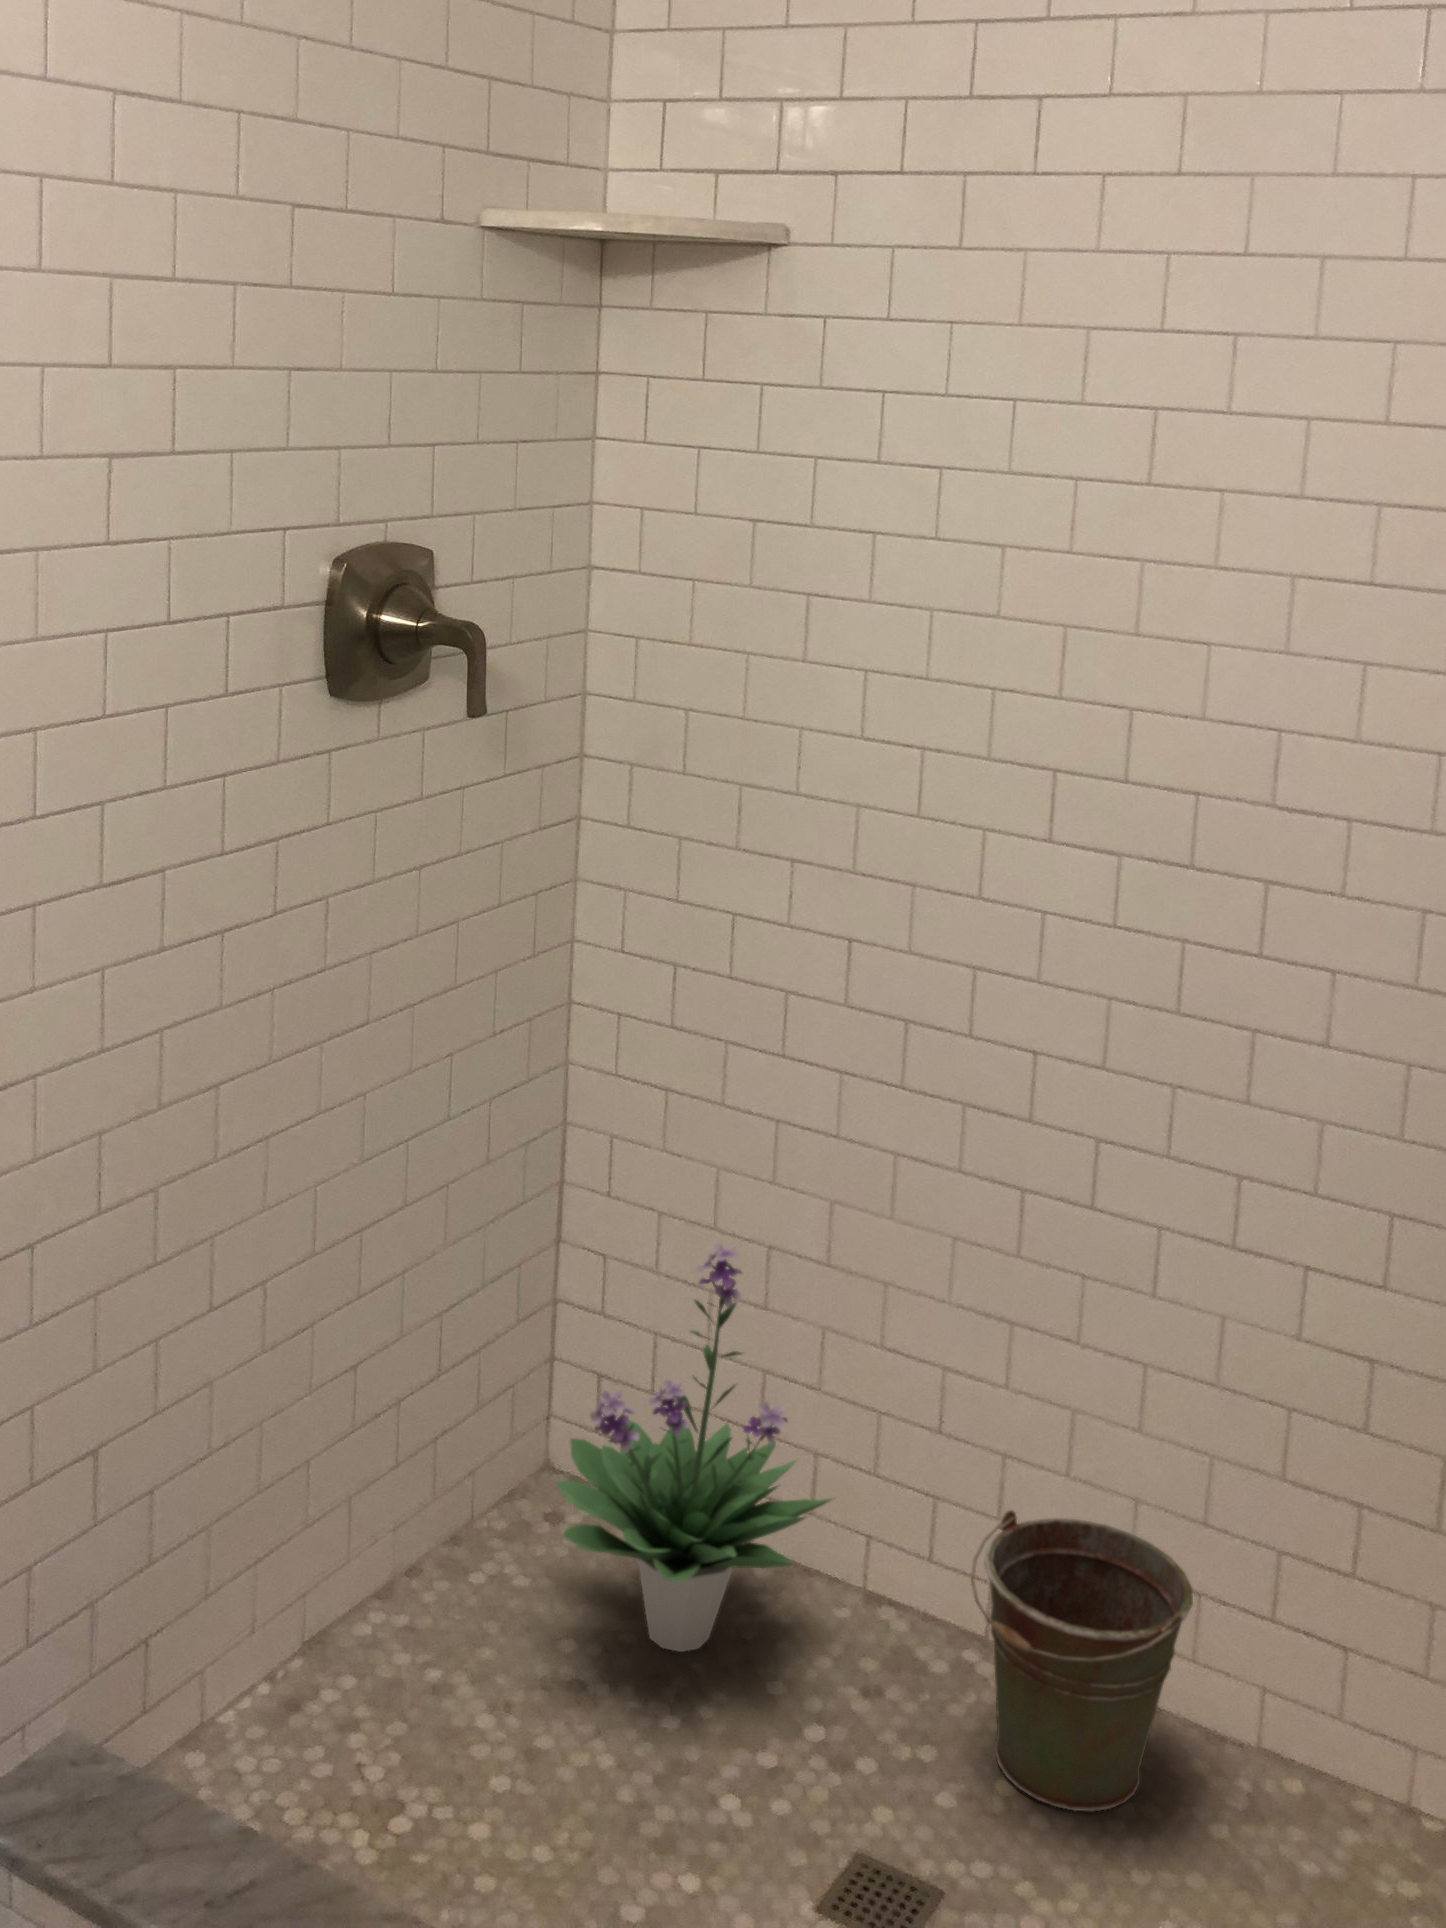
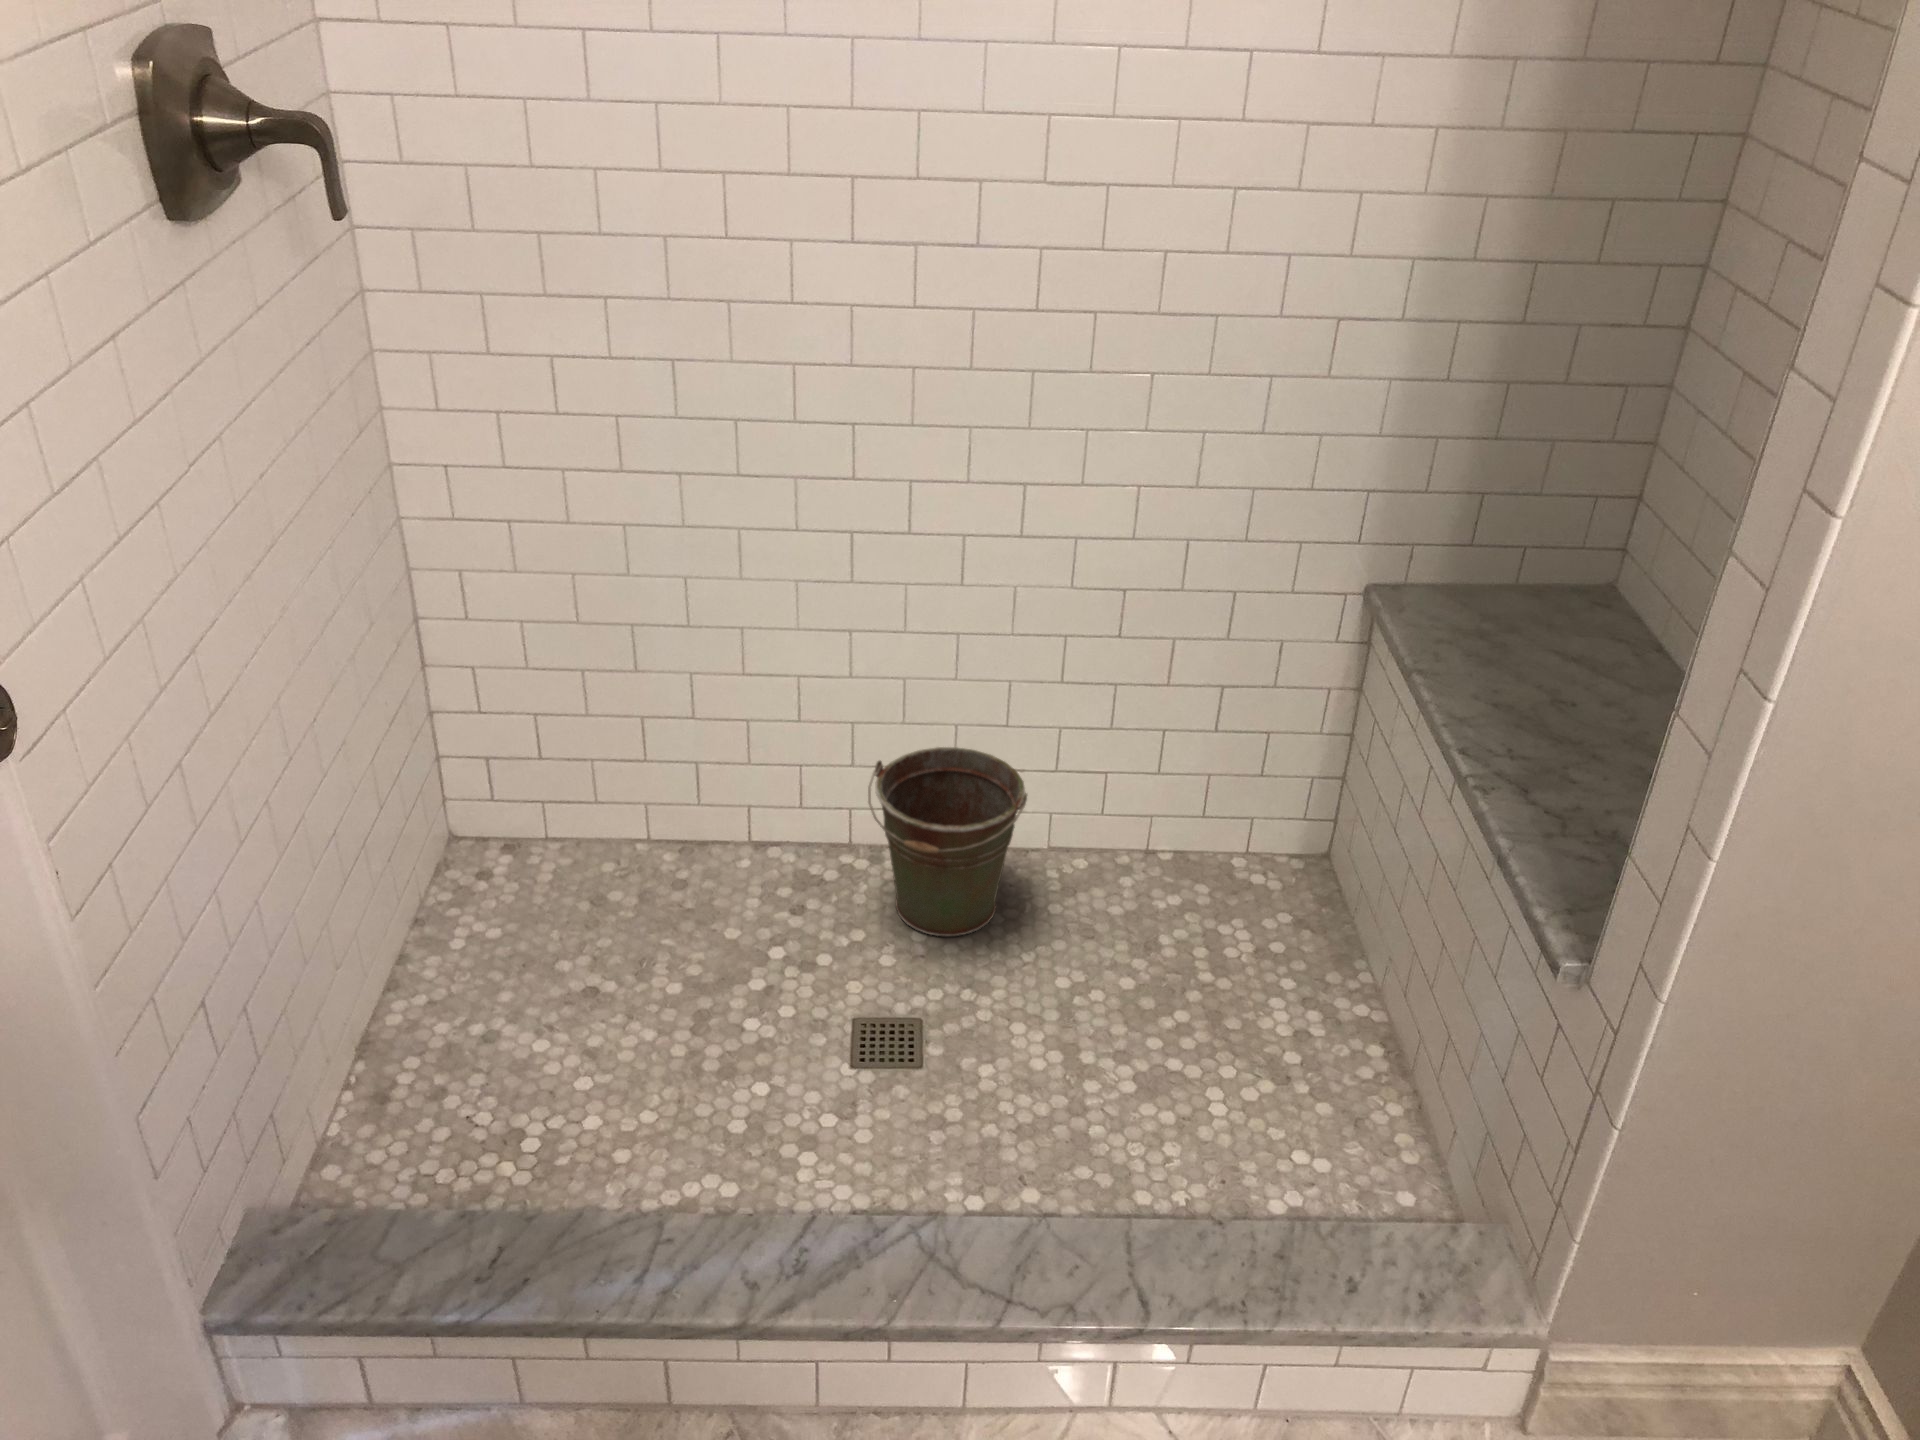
potted plant: present [557,1243,835,1652] -> none [511,634,742,938]

